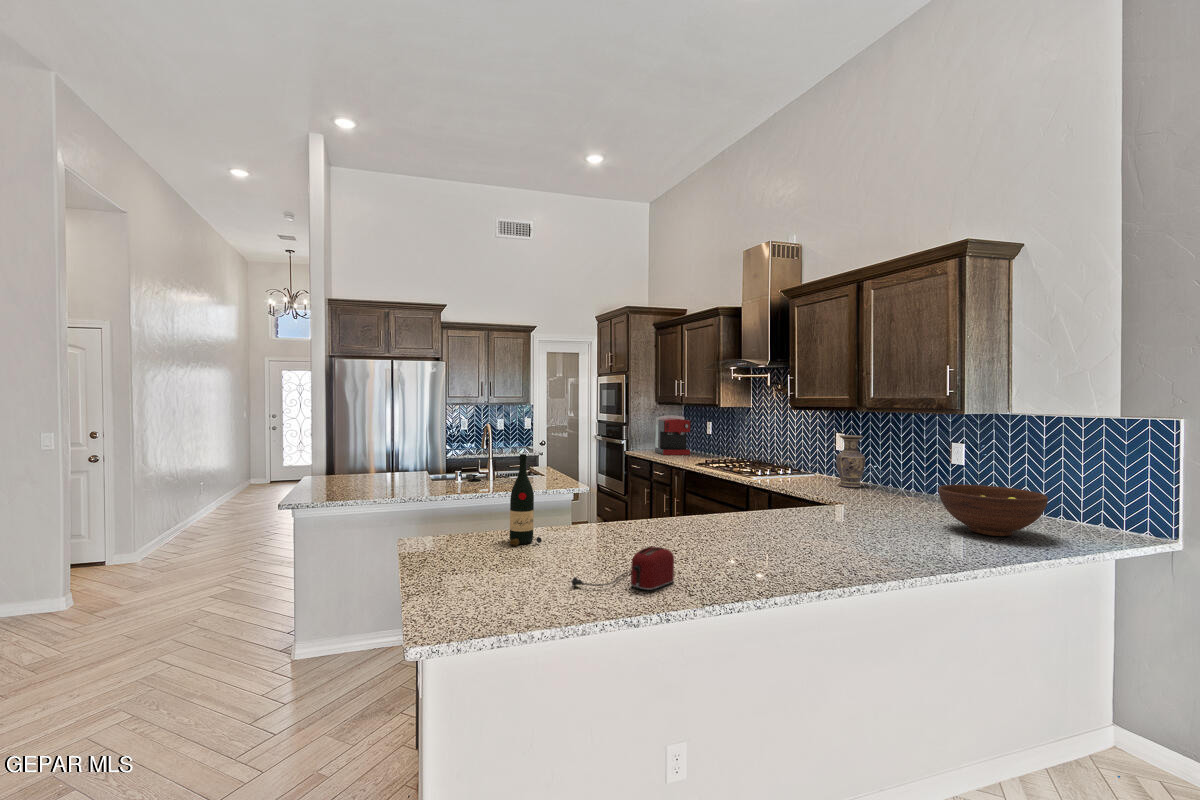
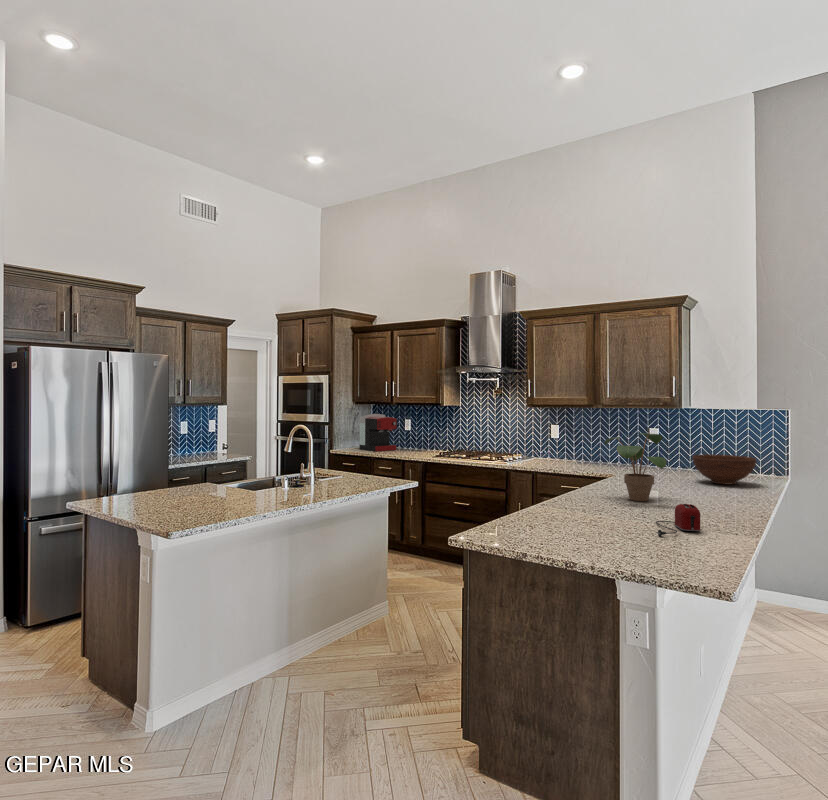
vase: present [836,435,865,488] -> none [568,426,589,465]
potted plant: none [702,444,795,540] -> present [604,433,666,501]
wine bottle: present [510,454,542,546] -> none [526,448,556,522]

